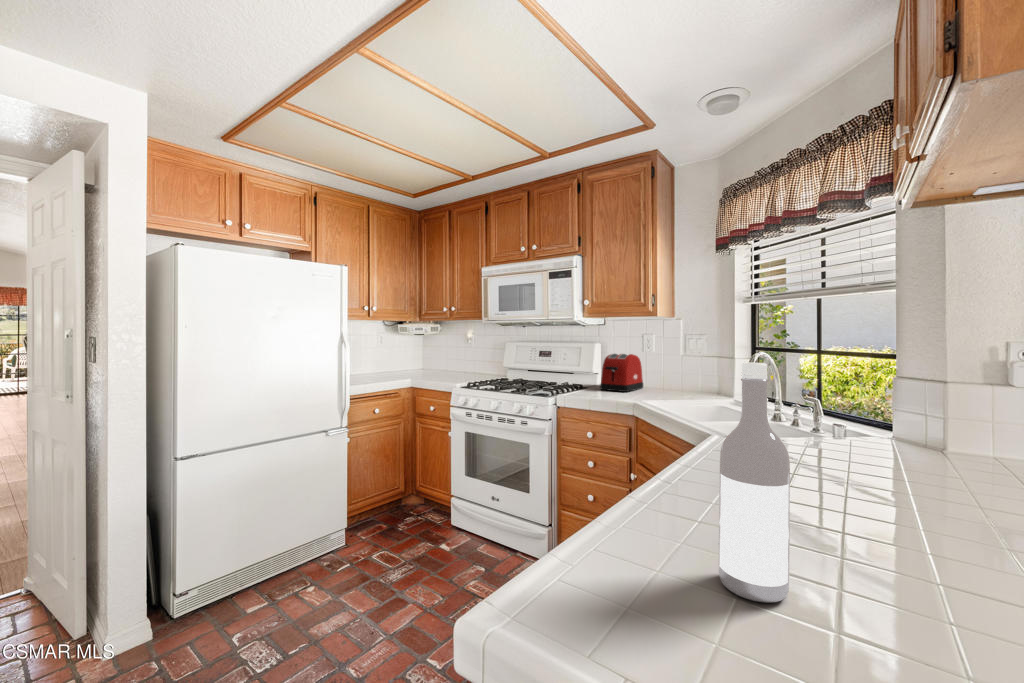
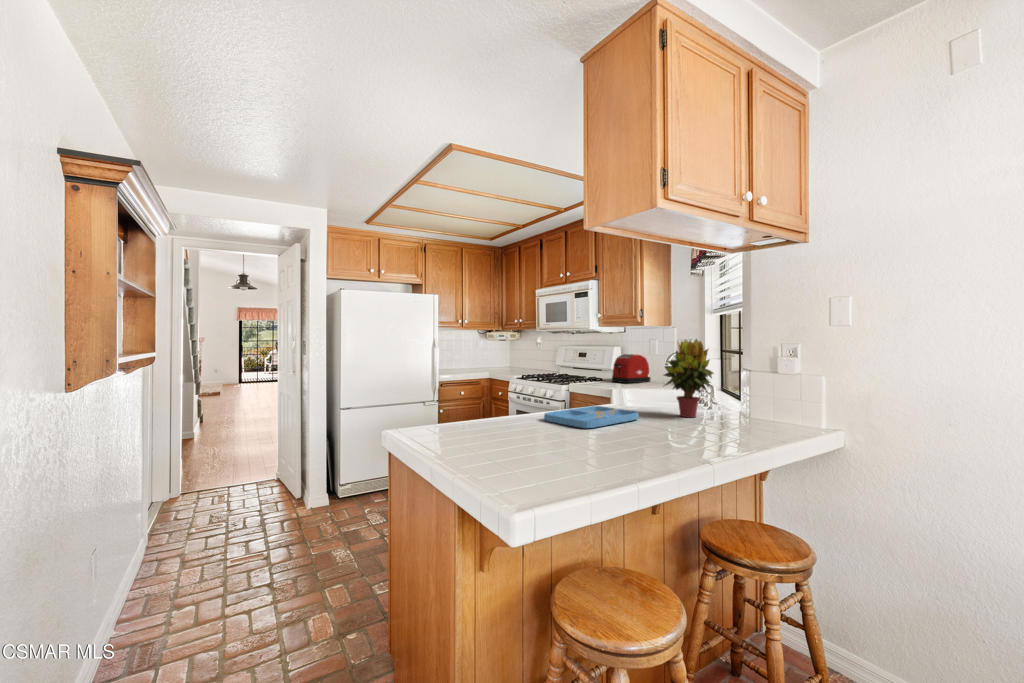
potted plant: none [867,334,984,467] -> present [664,339,714,417]
wine bottle: present [719,362,790,603] -> none [462,349,483,429]
tray: none [778,457,954,540] -> present [544,406,638,428]

